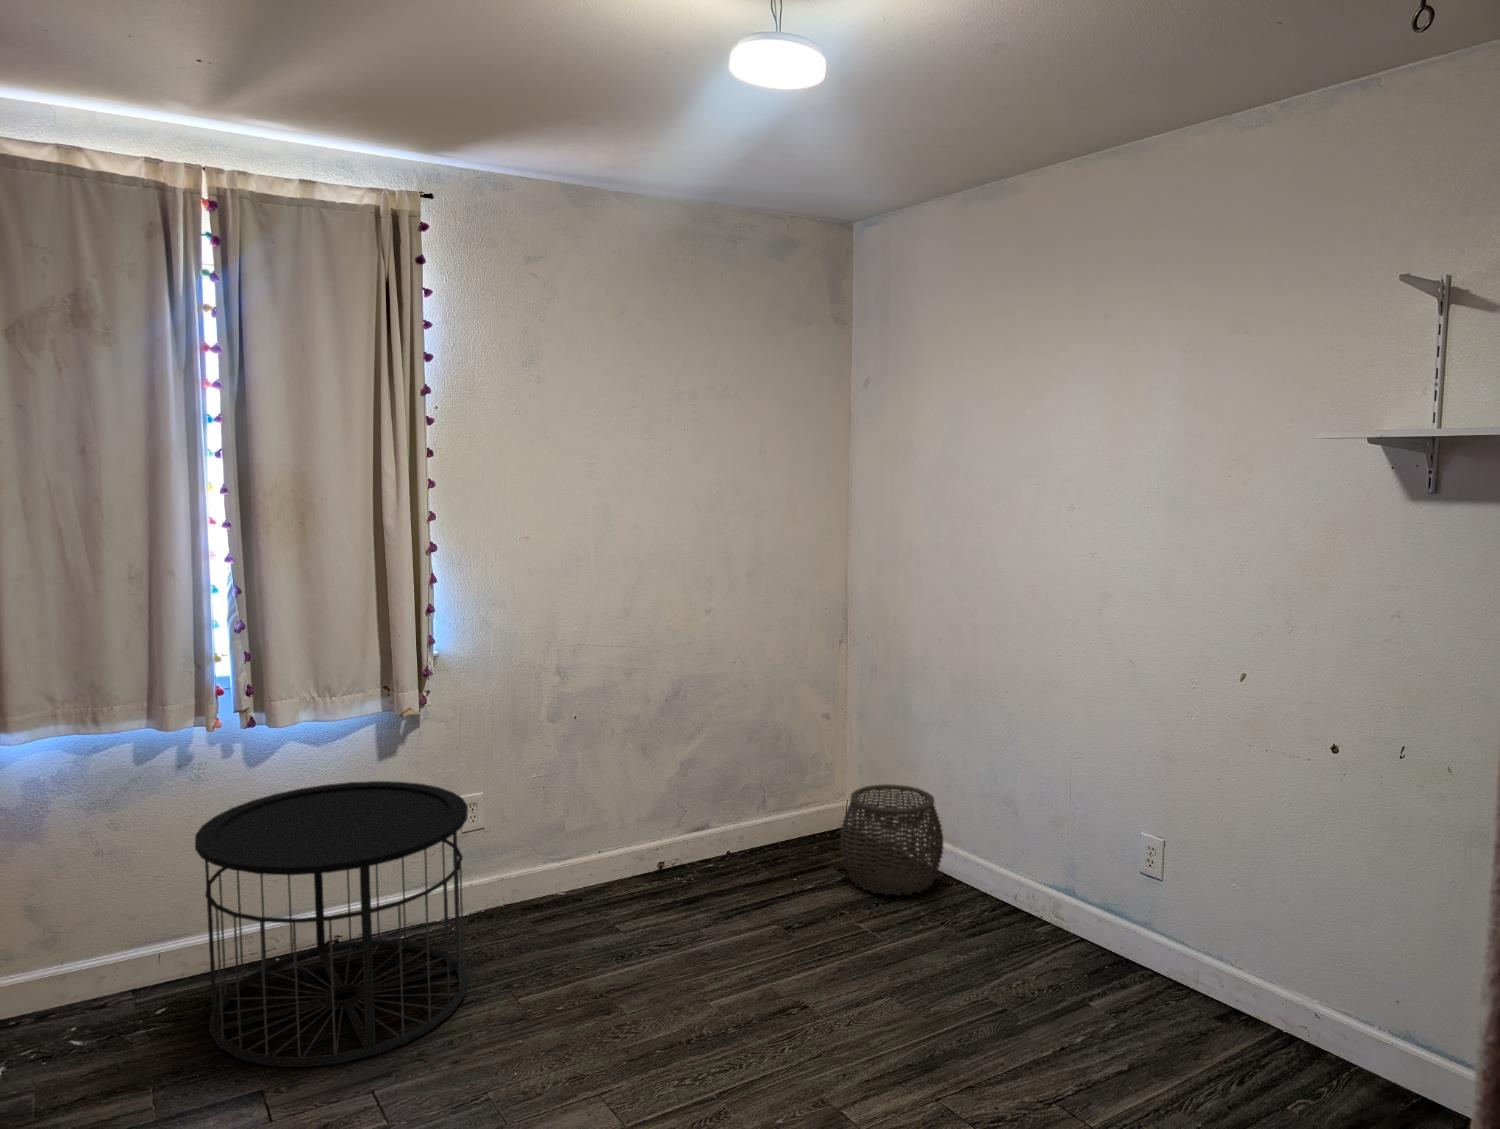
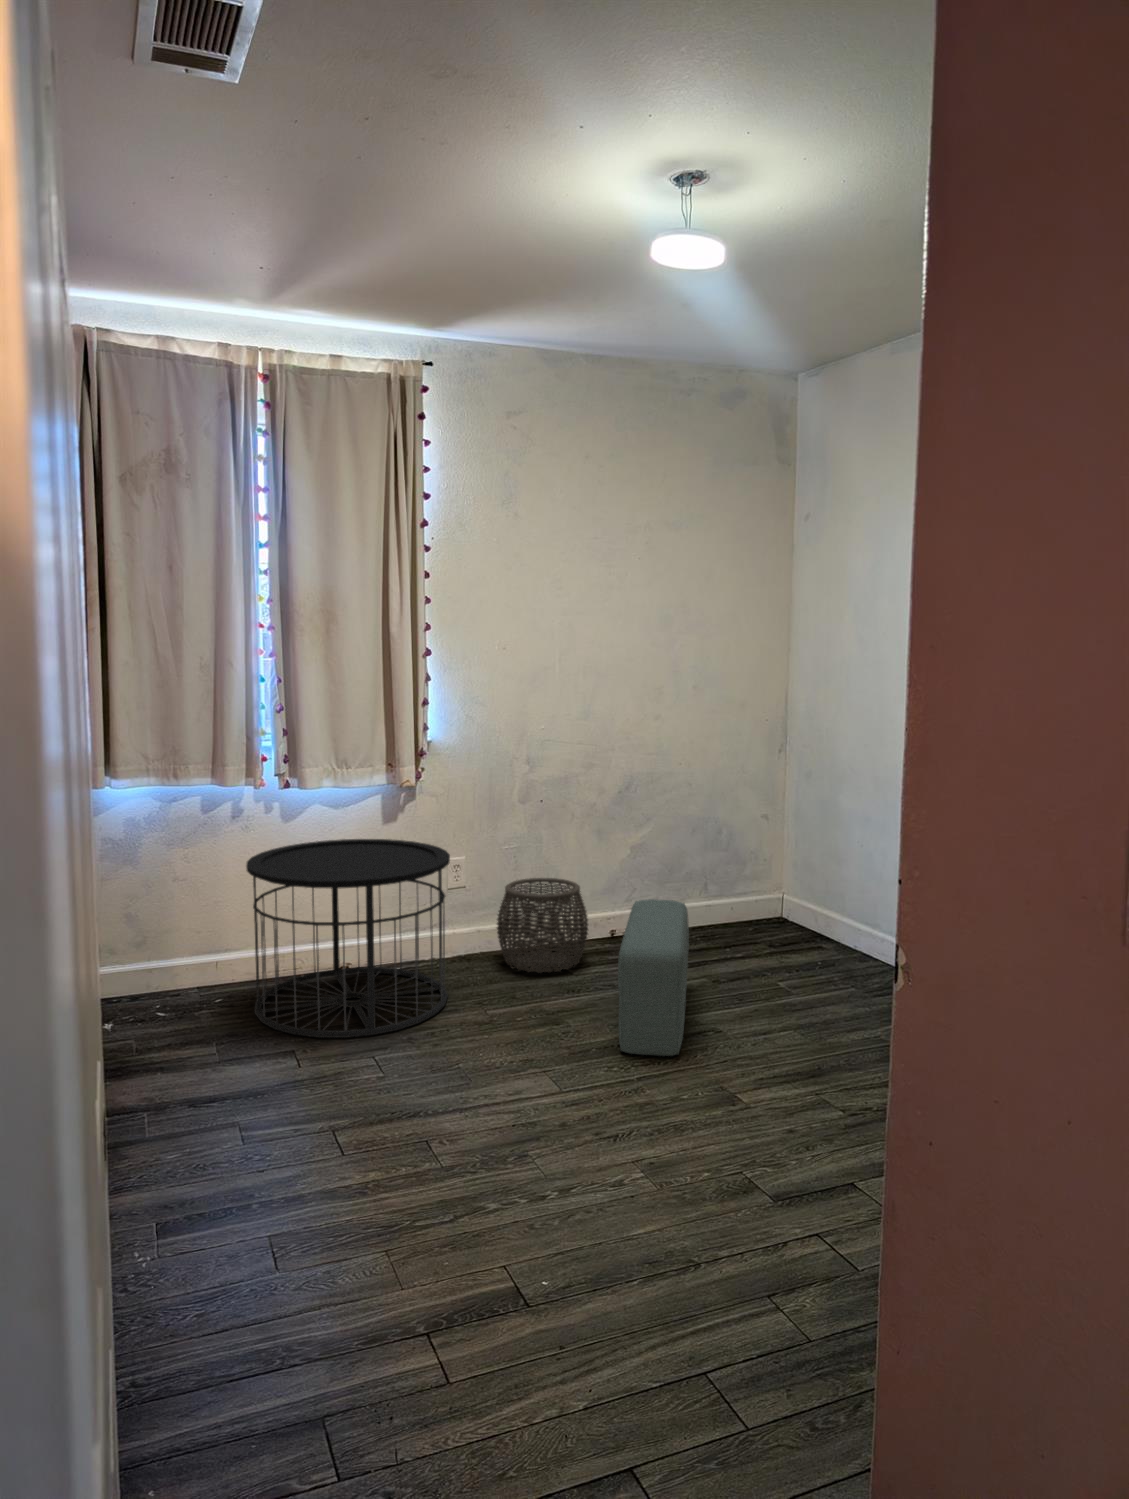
woven basket: present [840,784,943,896] -> present [497,878,589,973]
pouf: none [688,841,767,1056] -> present [618,899,689,1056]

